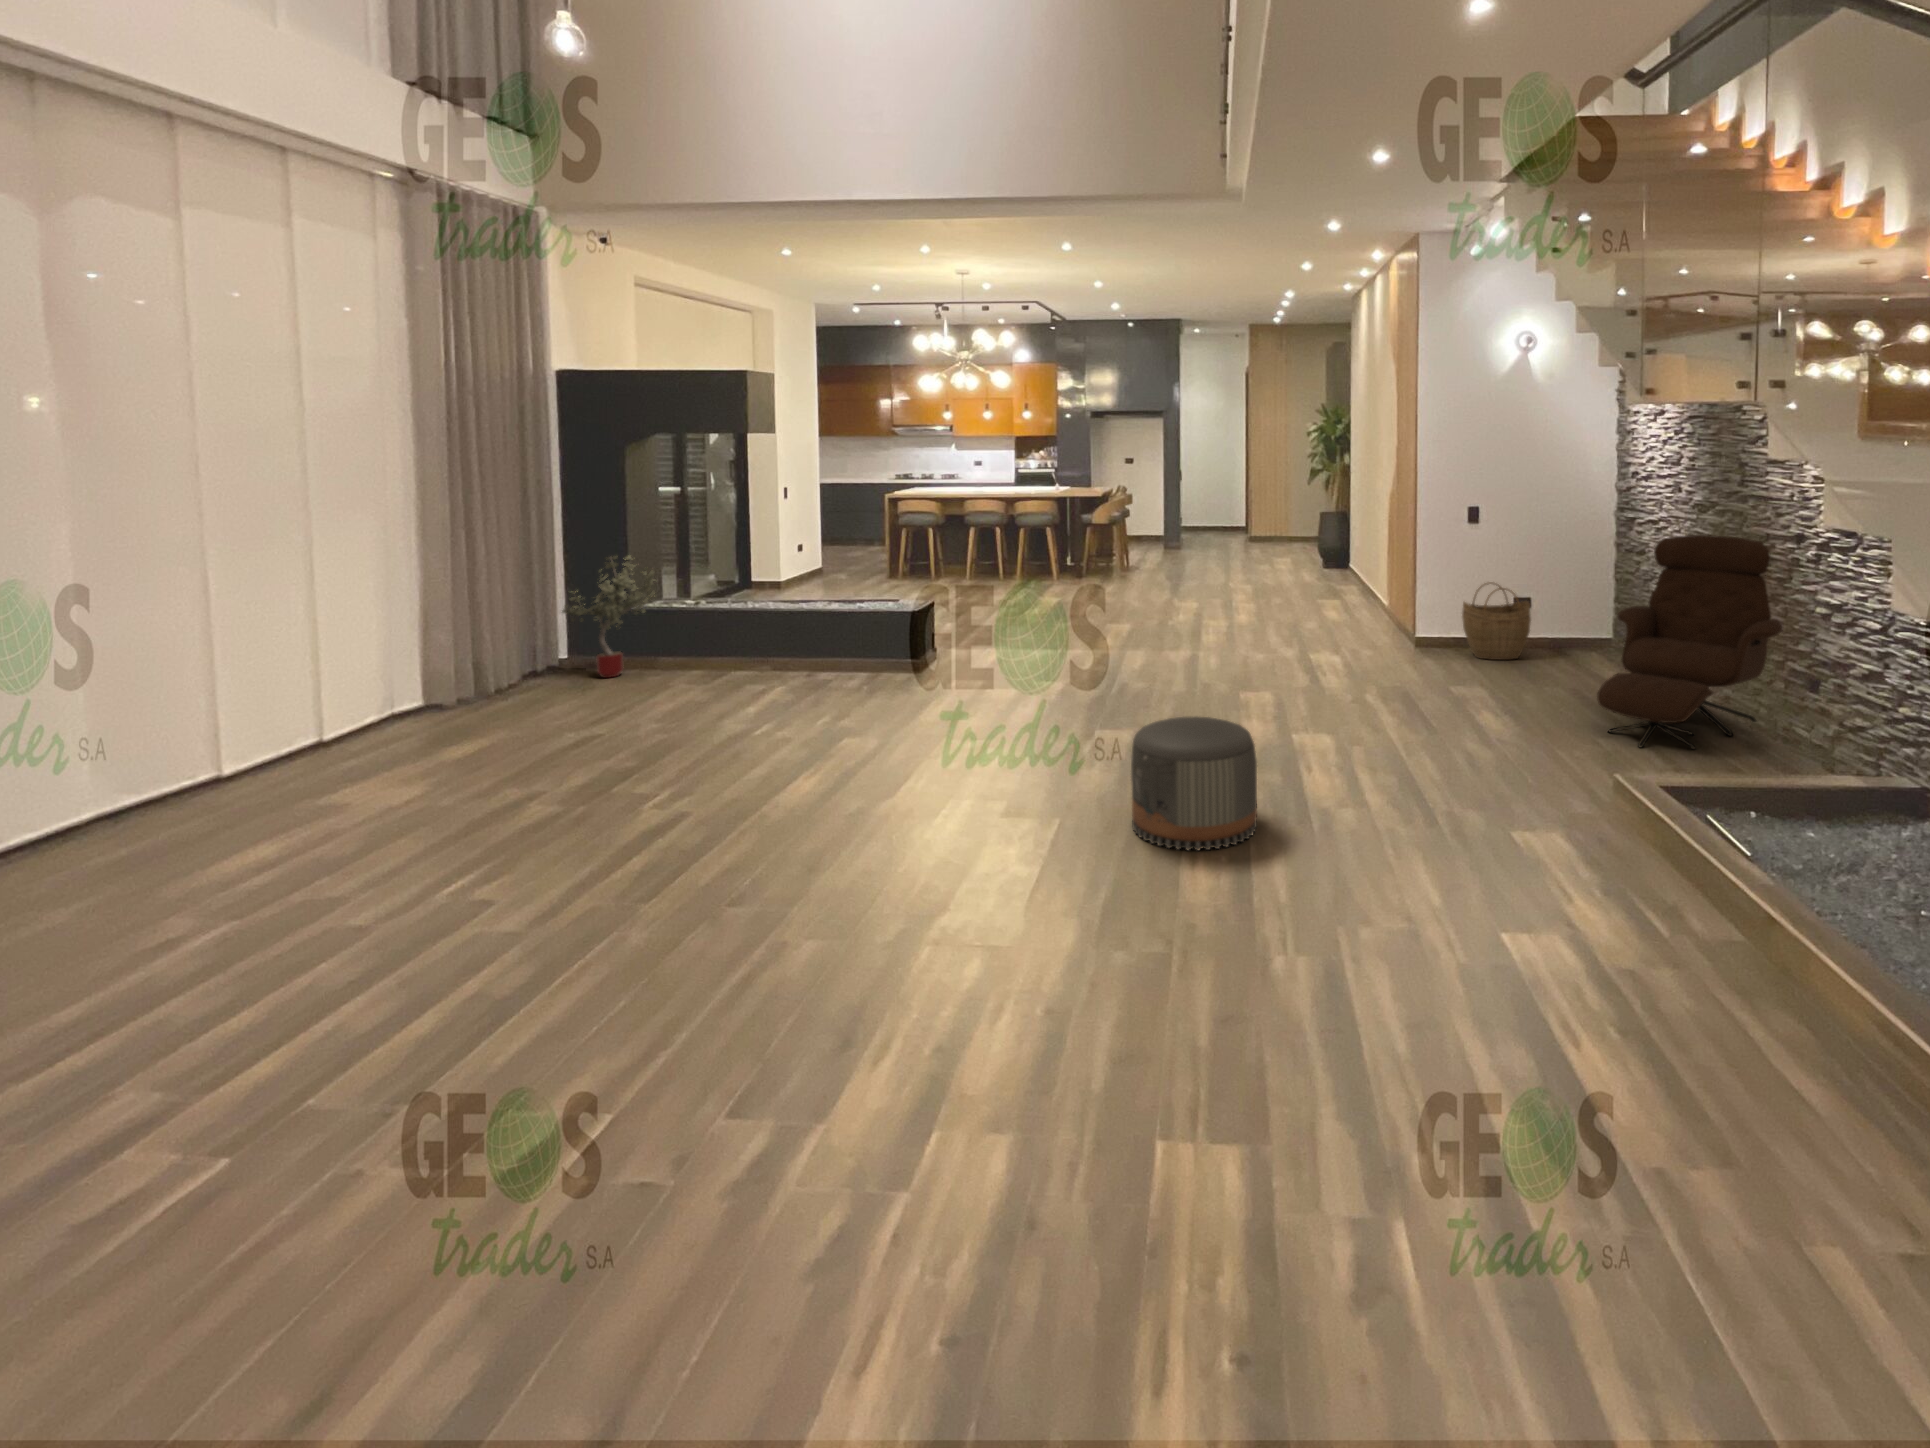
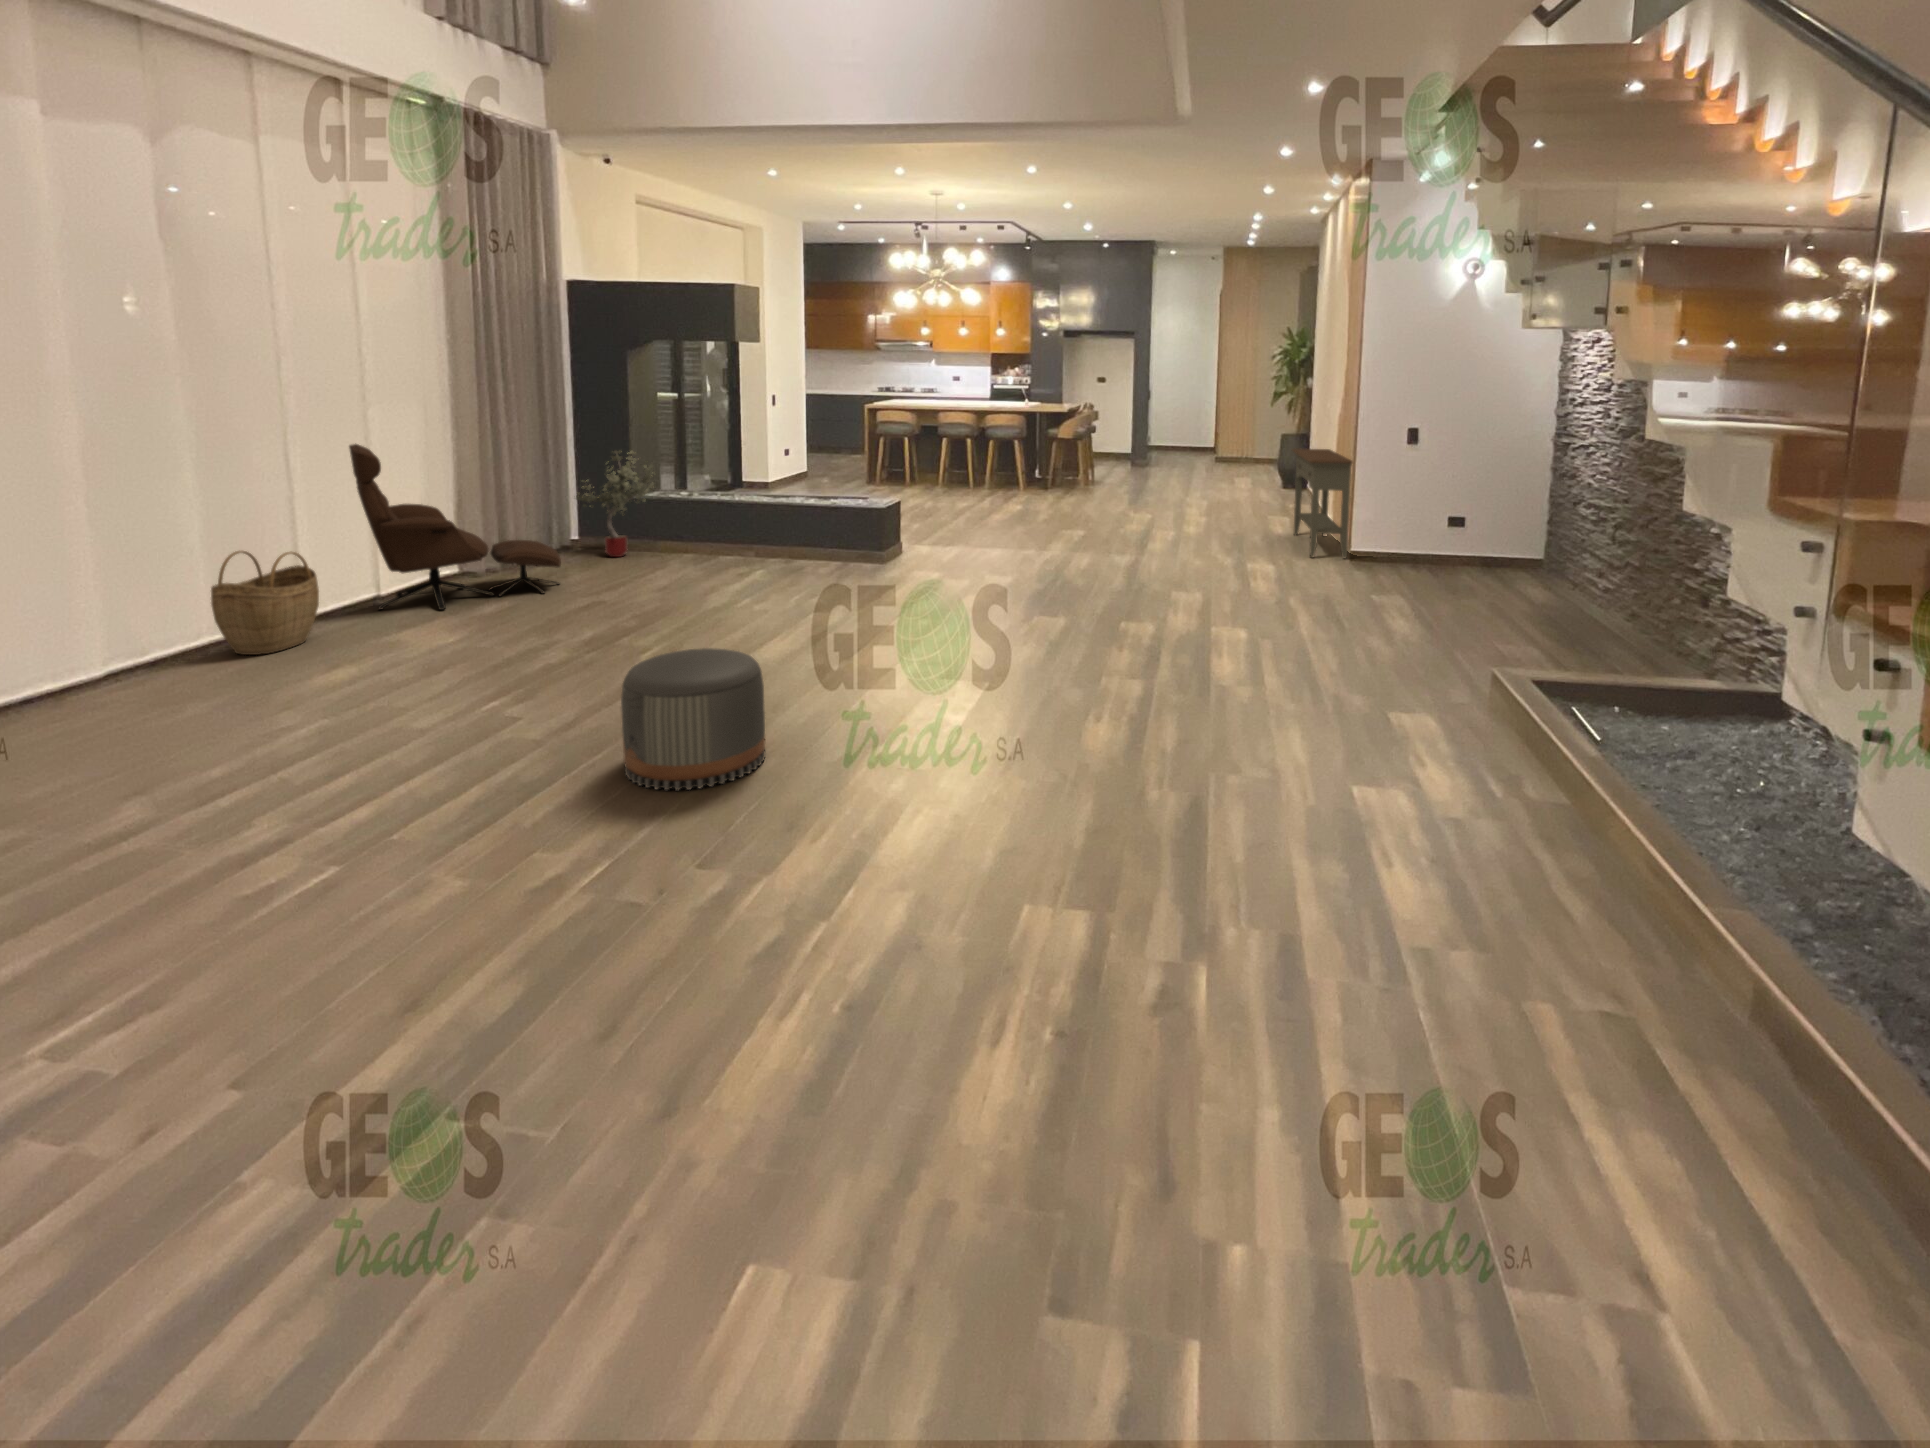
console table: none [1344,529,1415,645] -> present [1293,448,1352,558]
lounge chair: present [1597,535,1783,749] -> present [349,444,561,610]
woven basket: present [1462,582,1531,660] -> present [211,551,319,655]
pouf: present [1131,717,1257,851] -> present [621,648,765,790]

